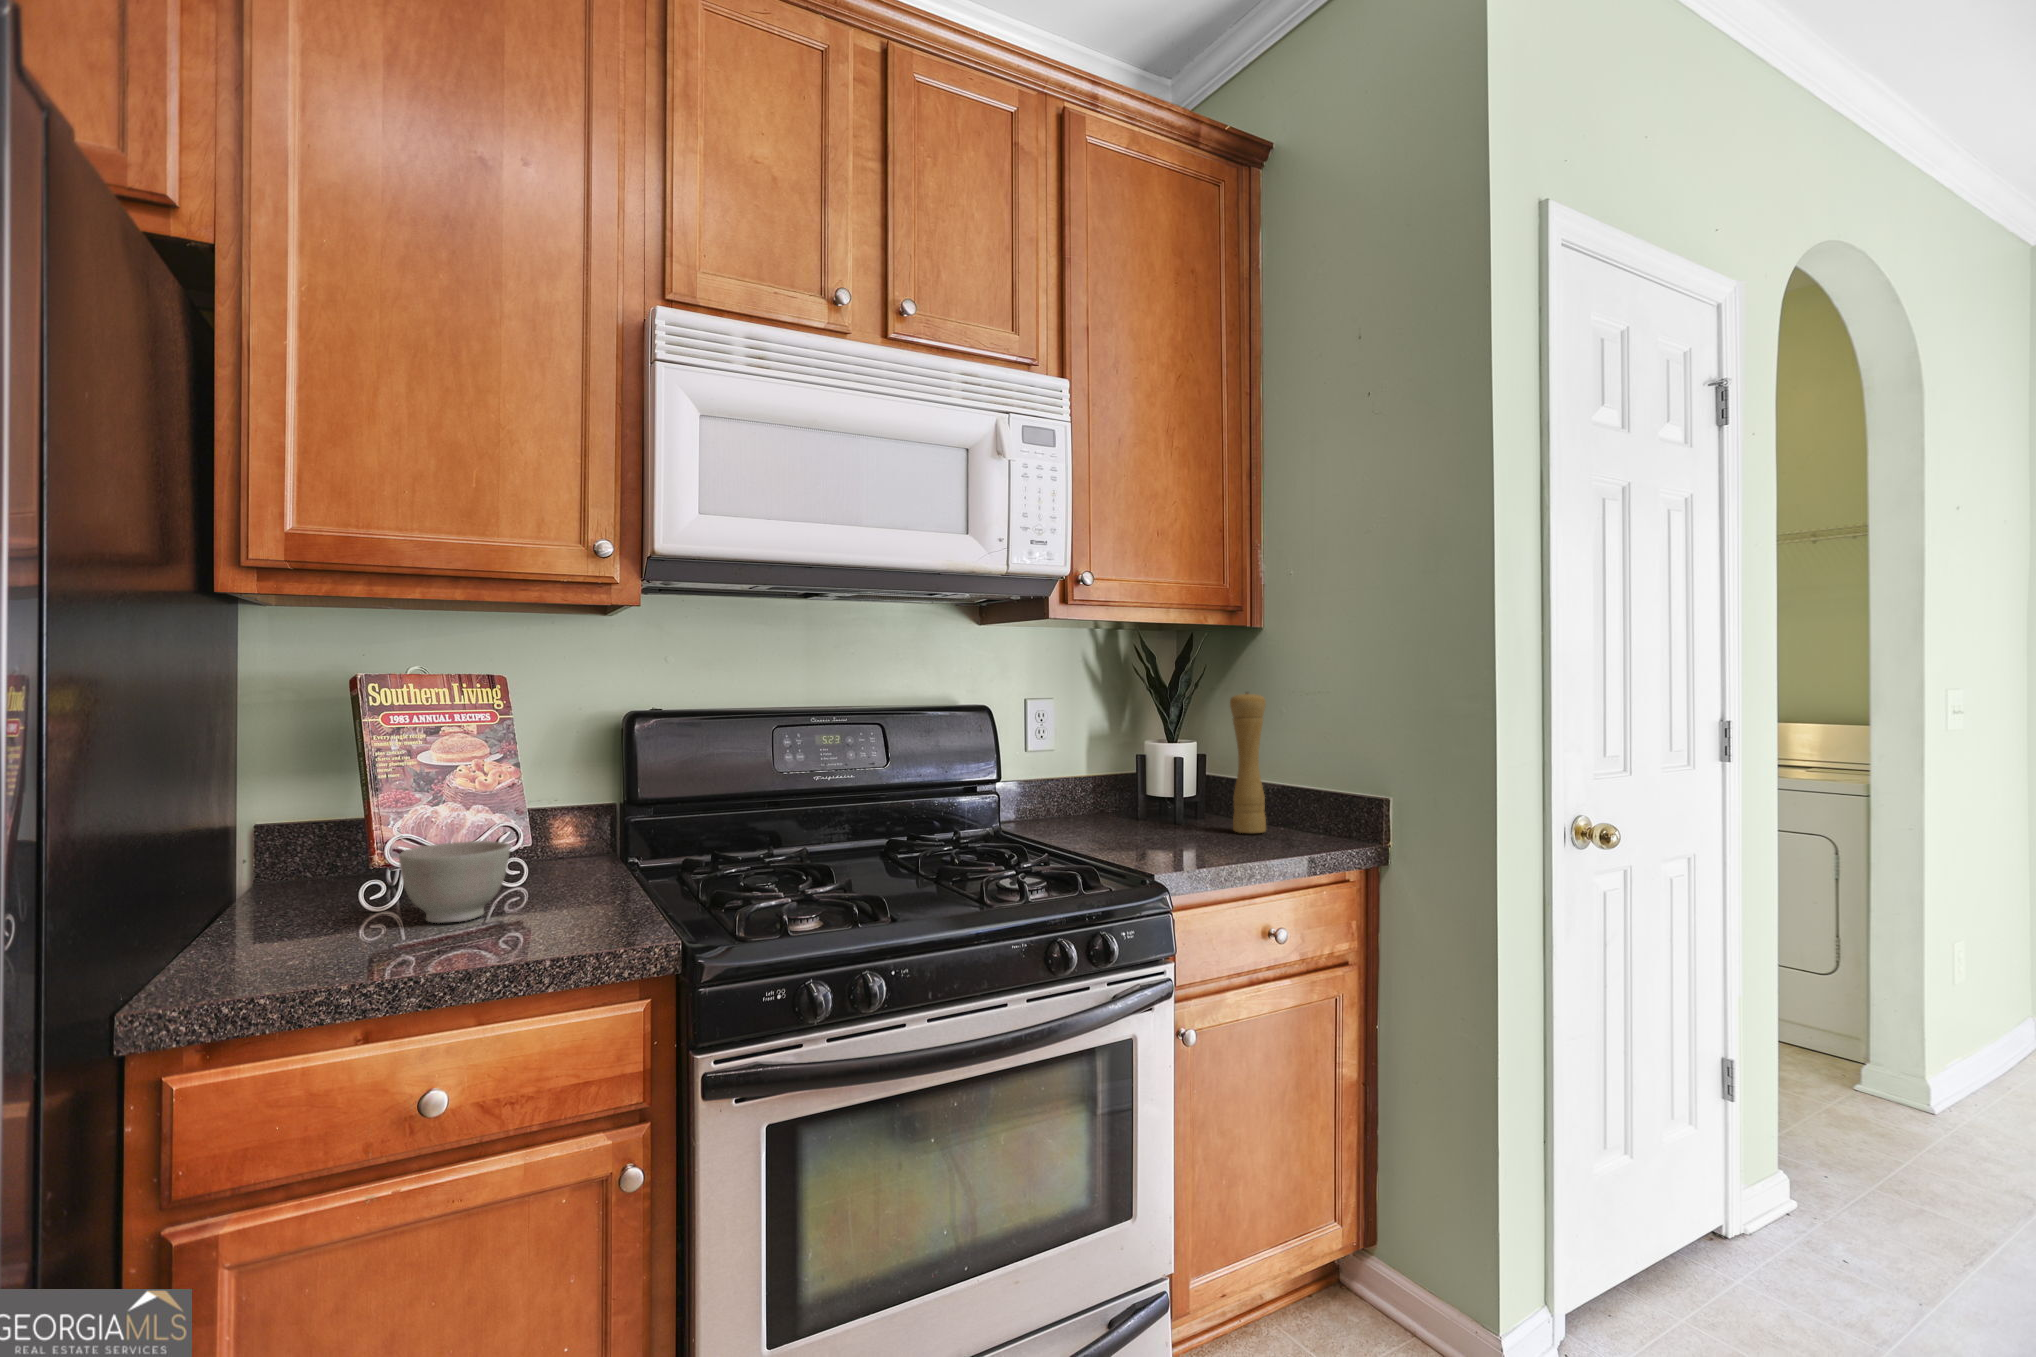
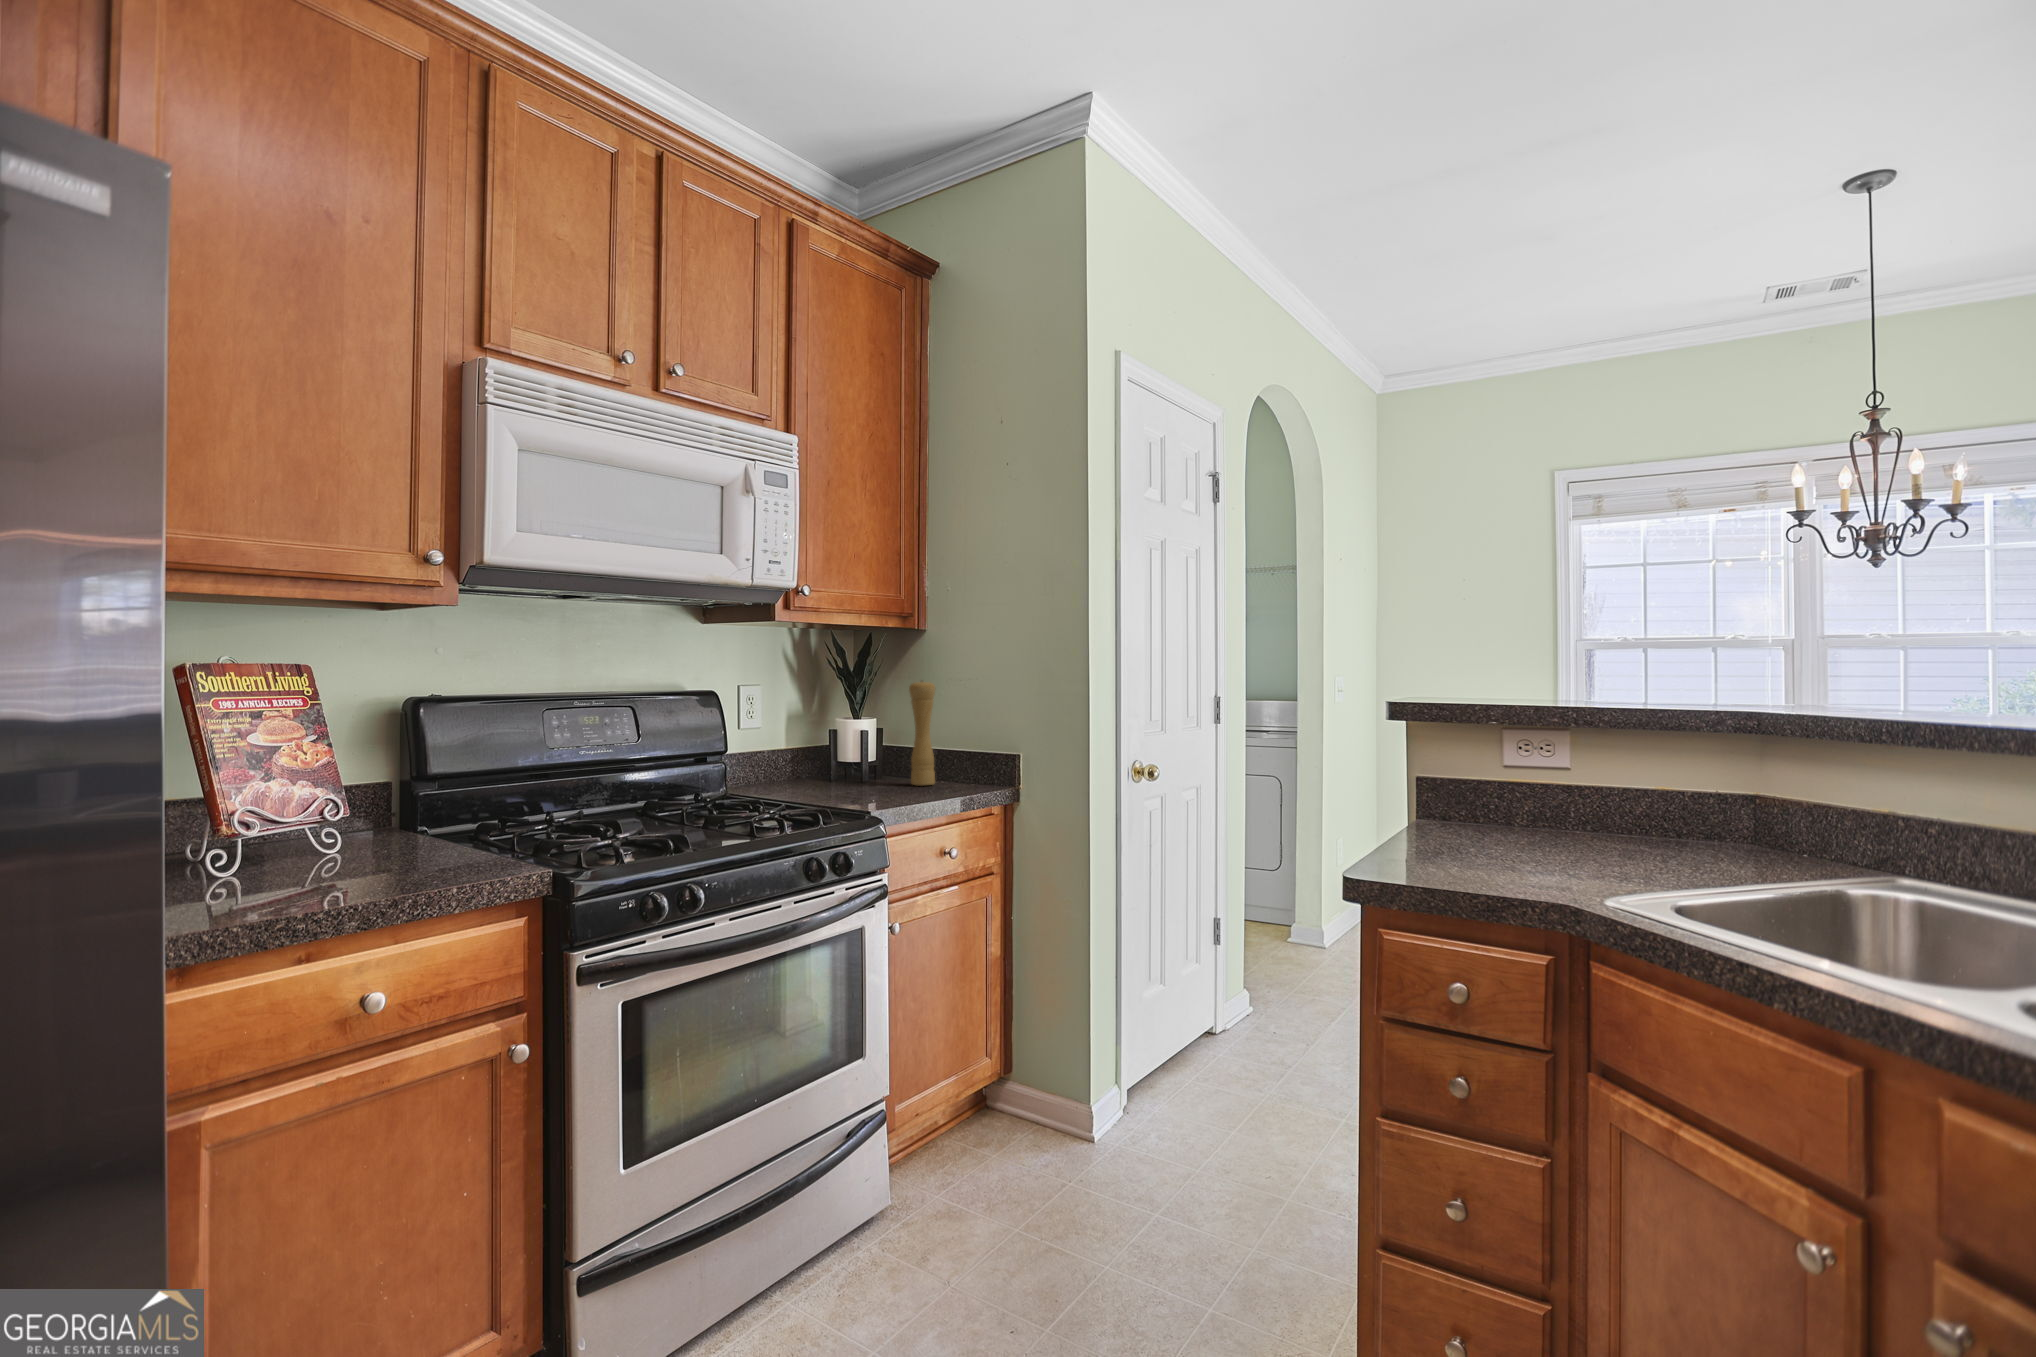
bowl: present [399,841,510,923] -> none [265,808,365,877]

